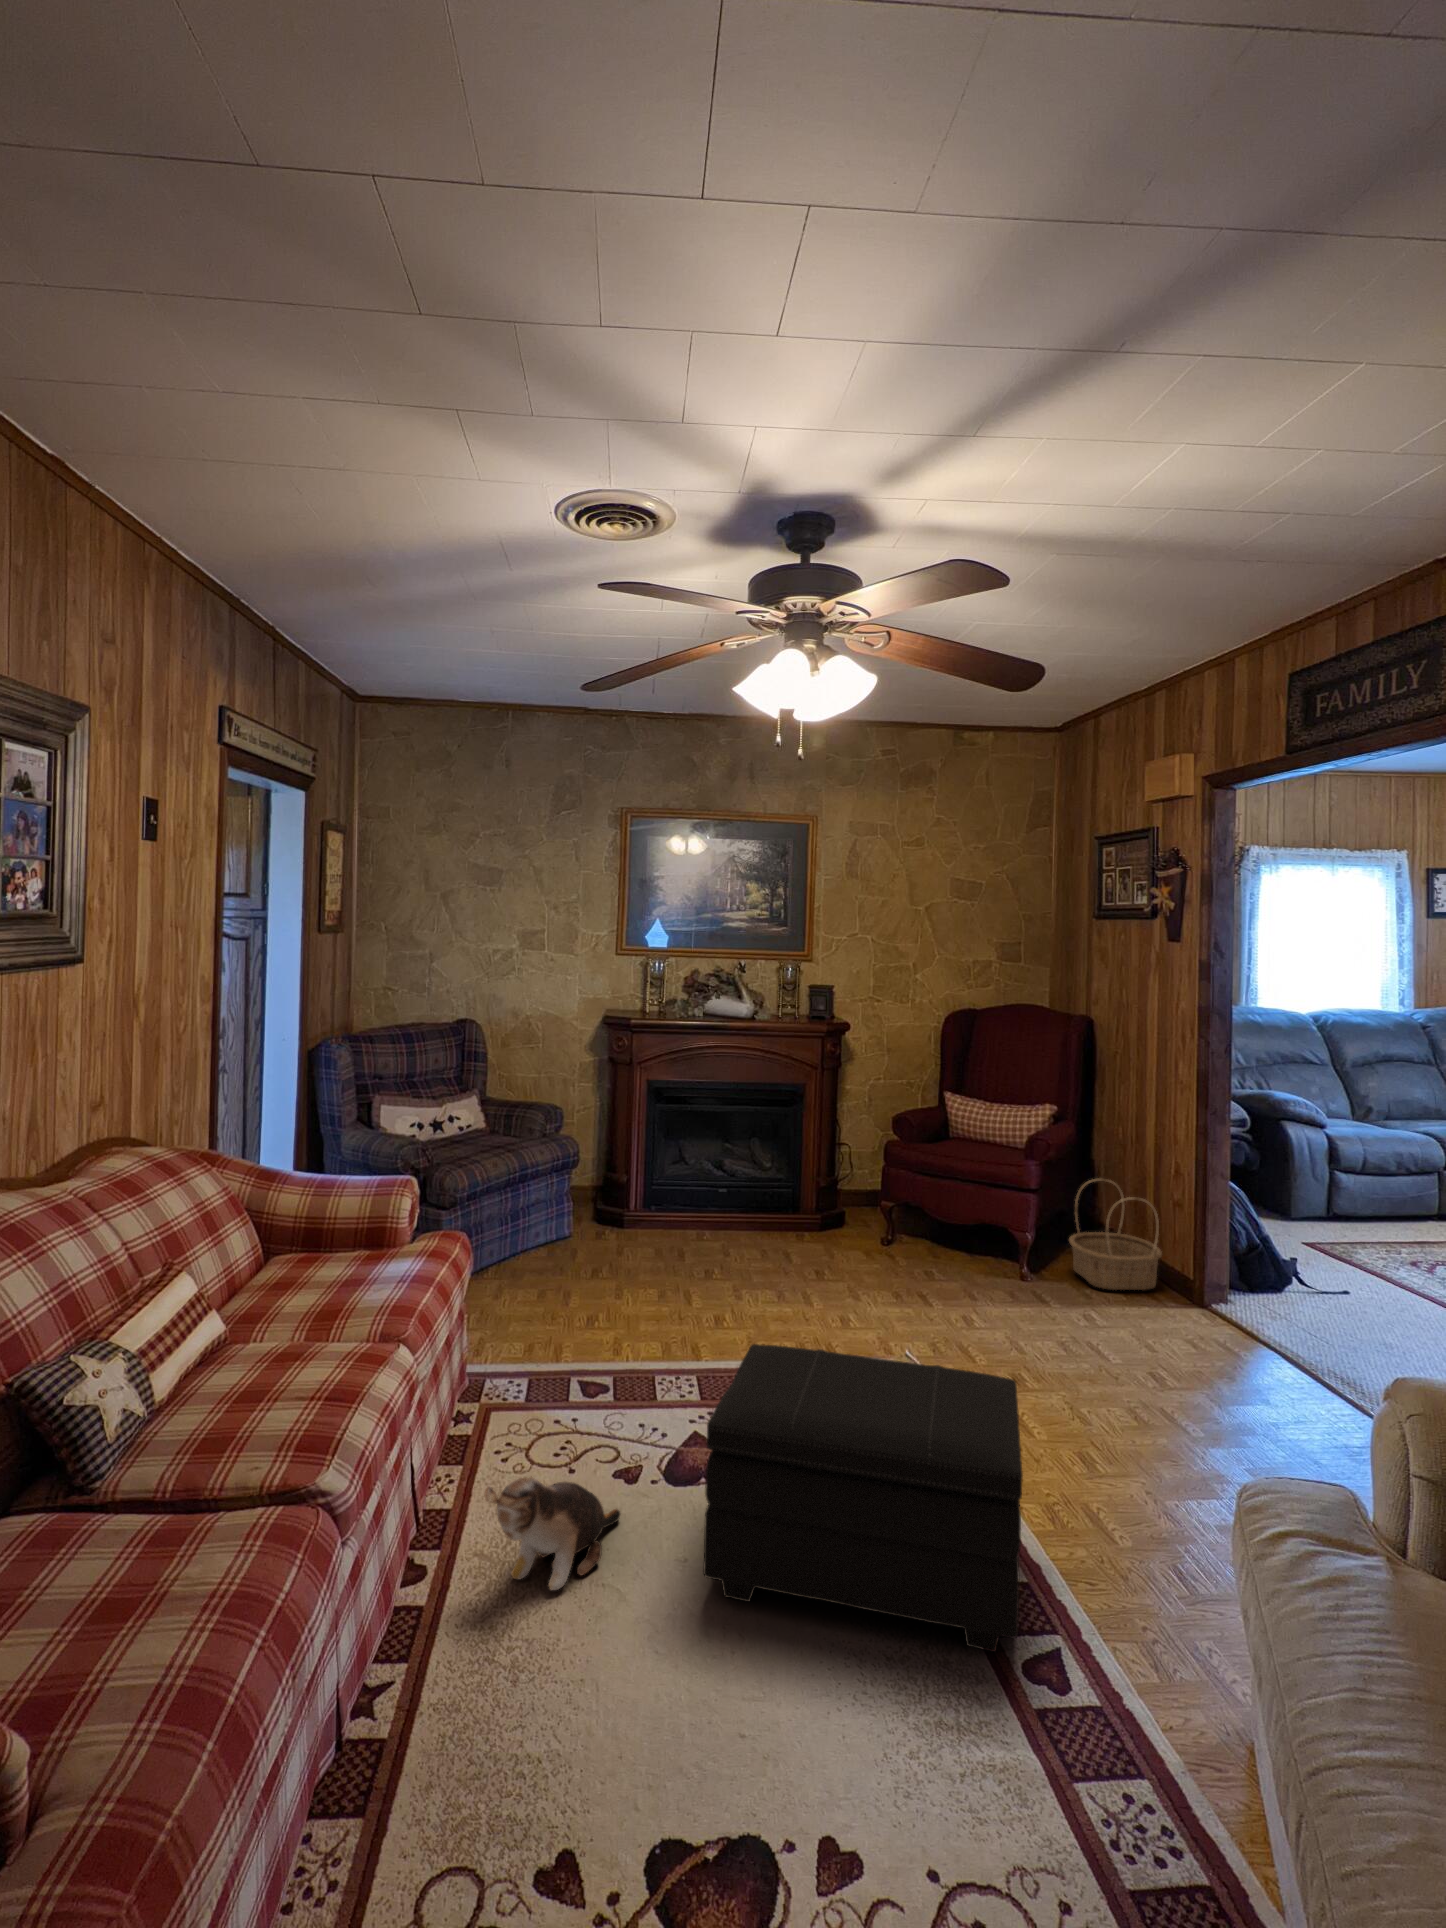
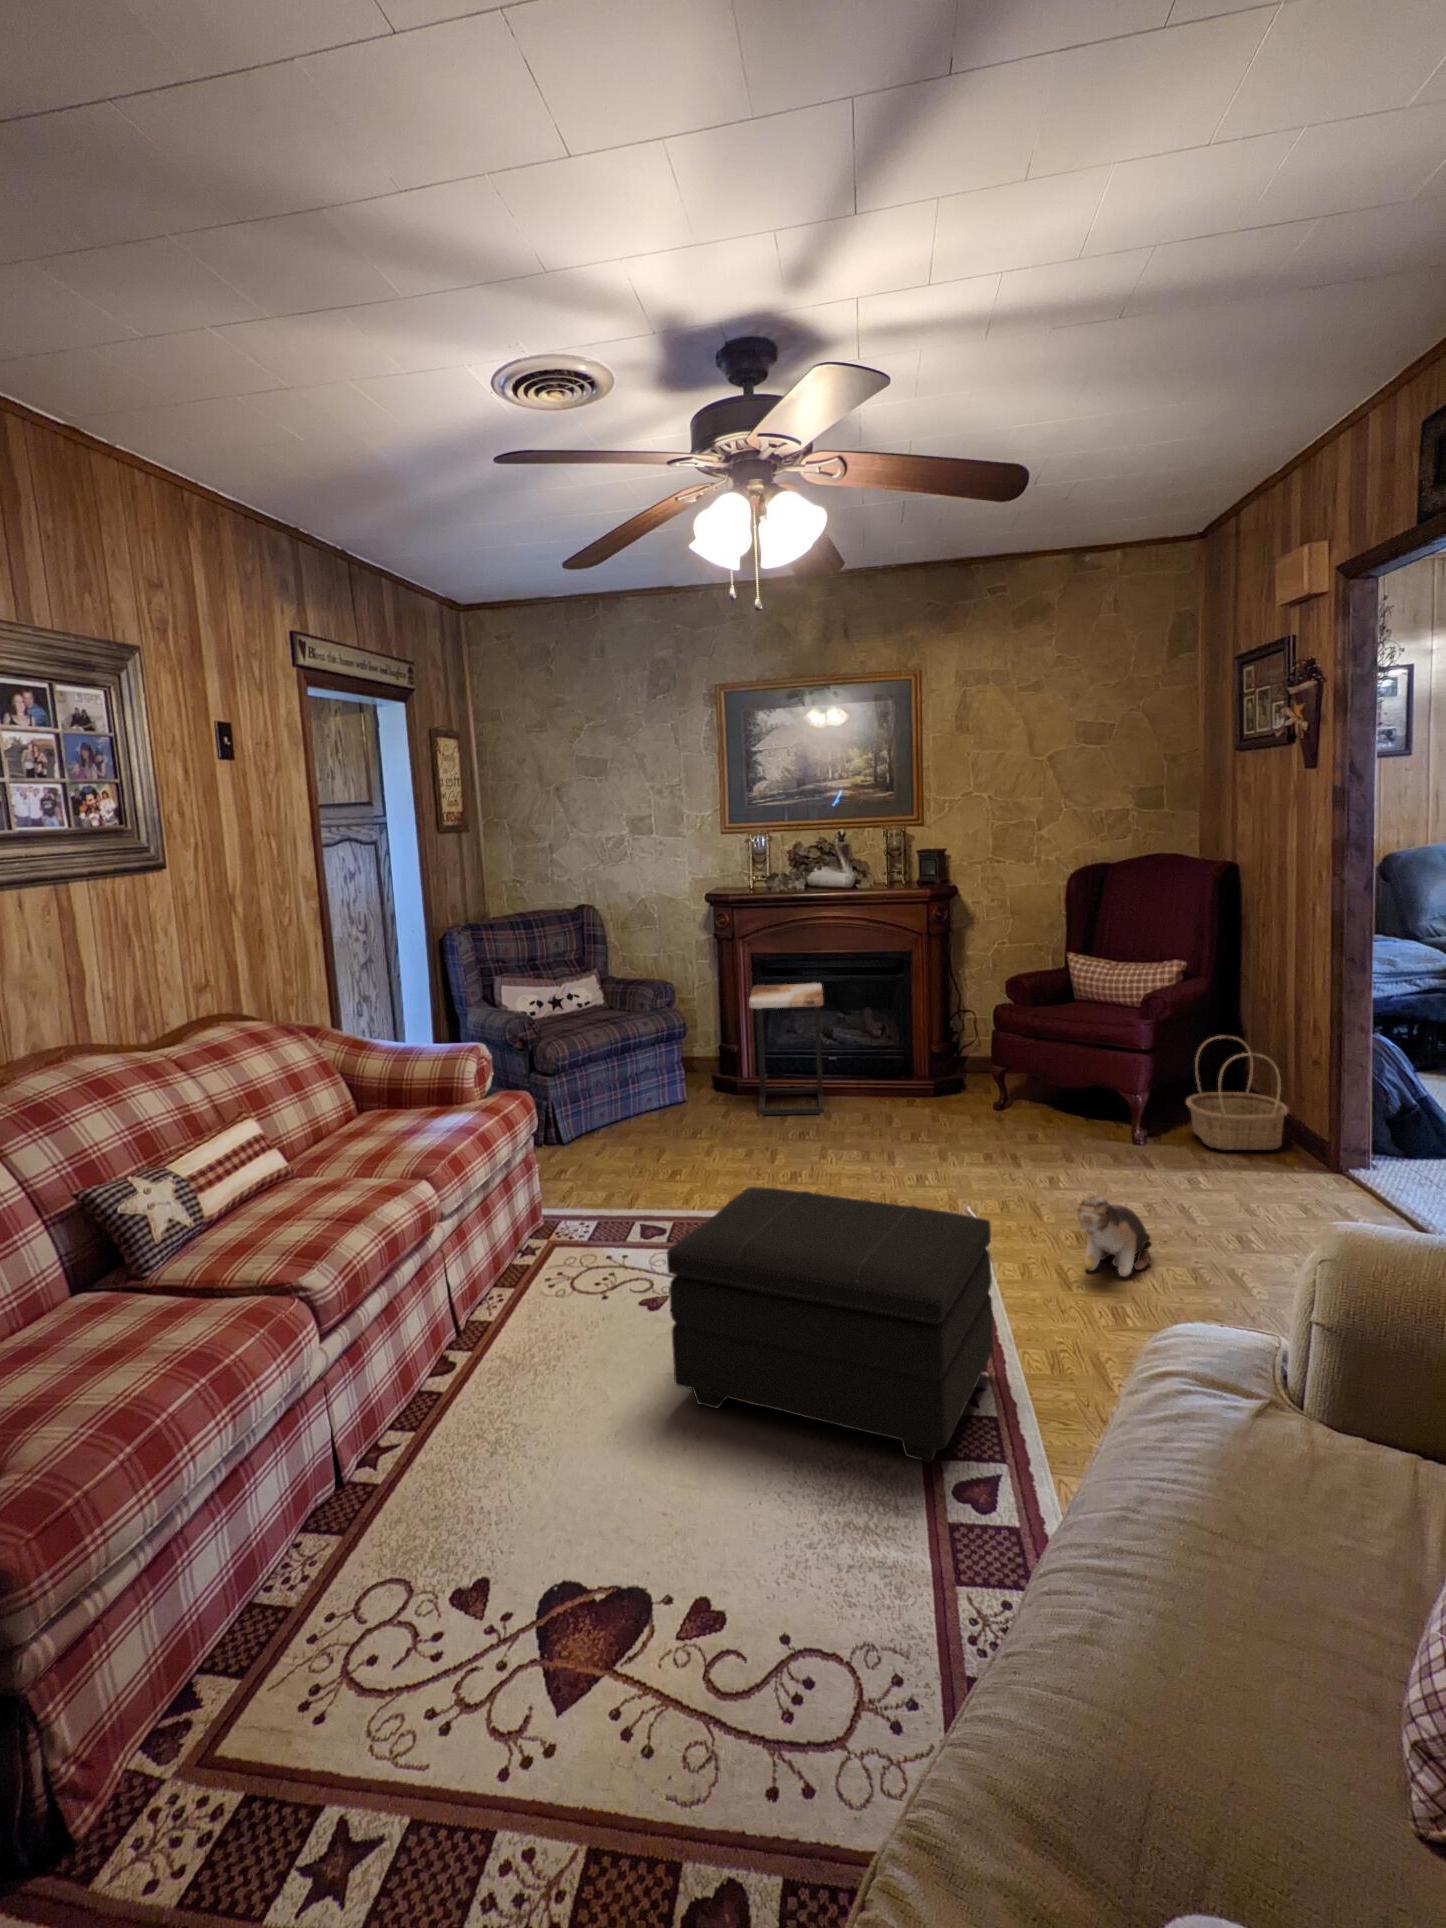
side table: none [642,1112,723,1251] -> present [749,983,824,1116]
plush toy: present [485,1477,620,1590] -> present [1070,1195,1150,1276]

